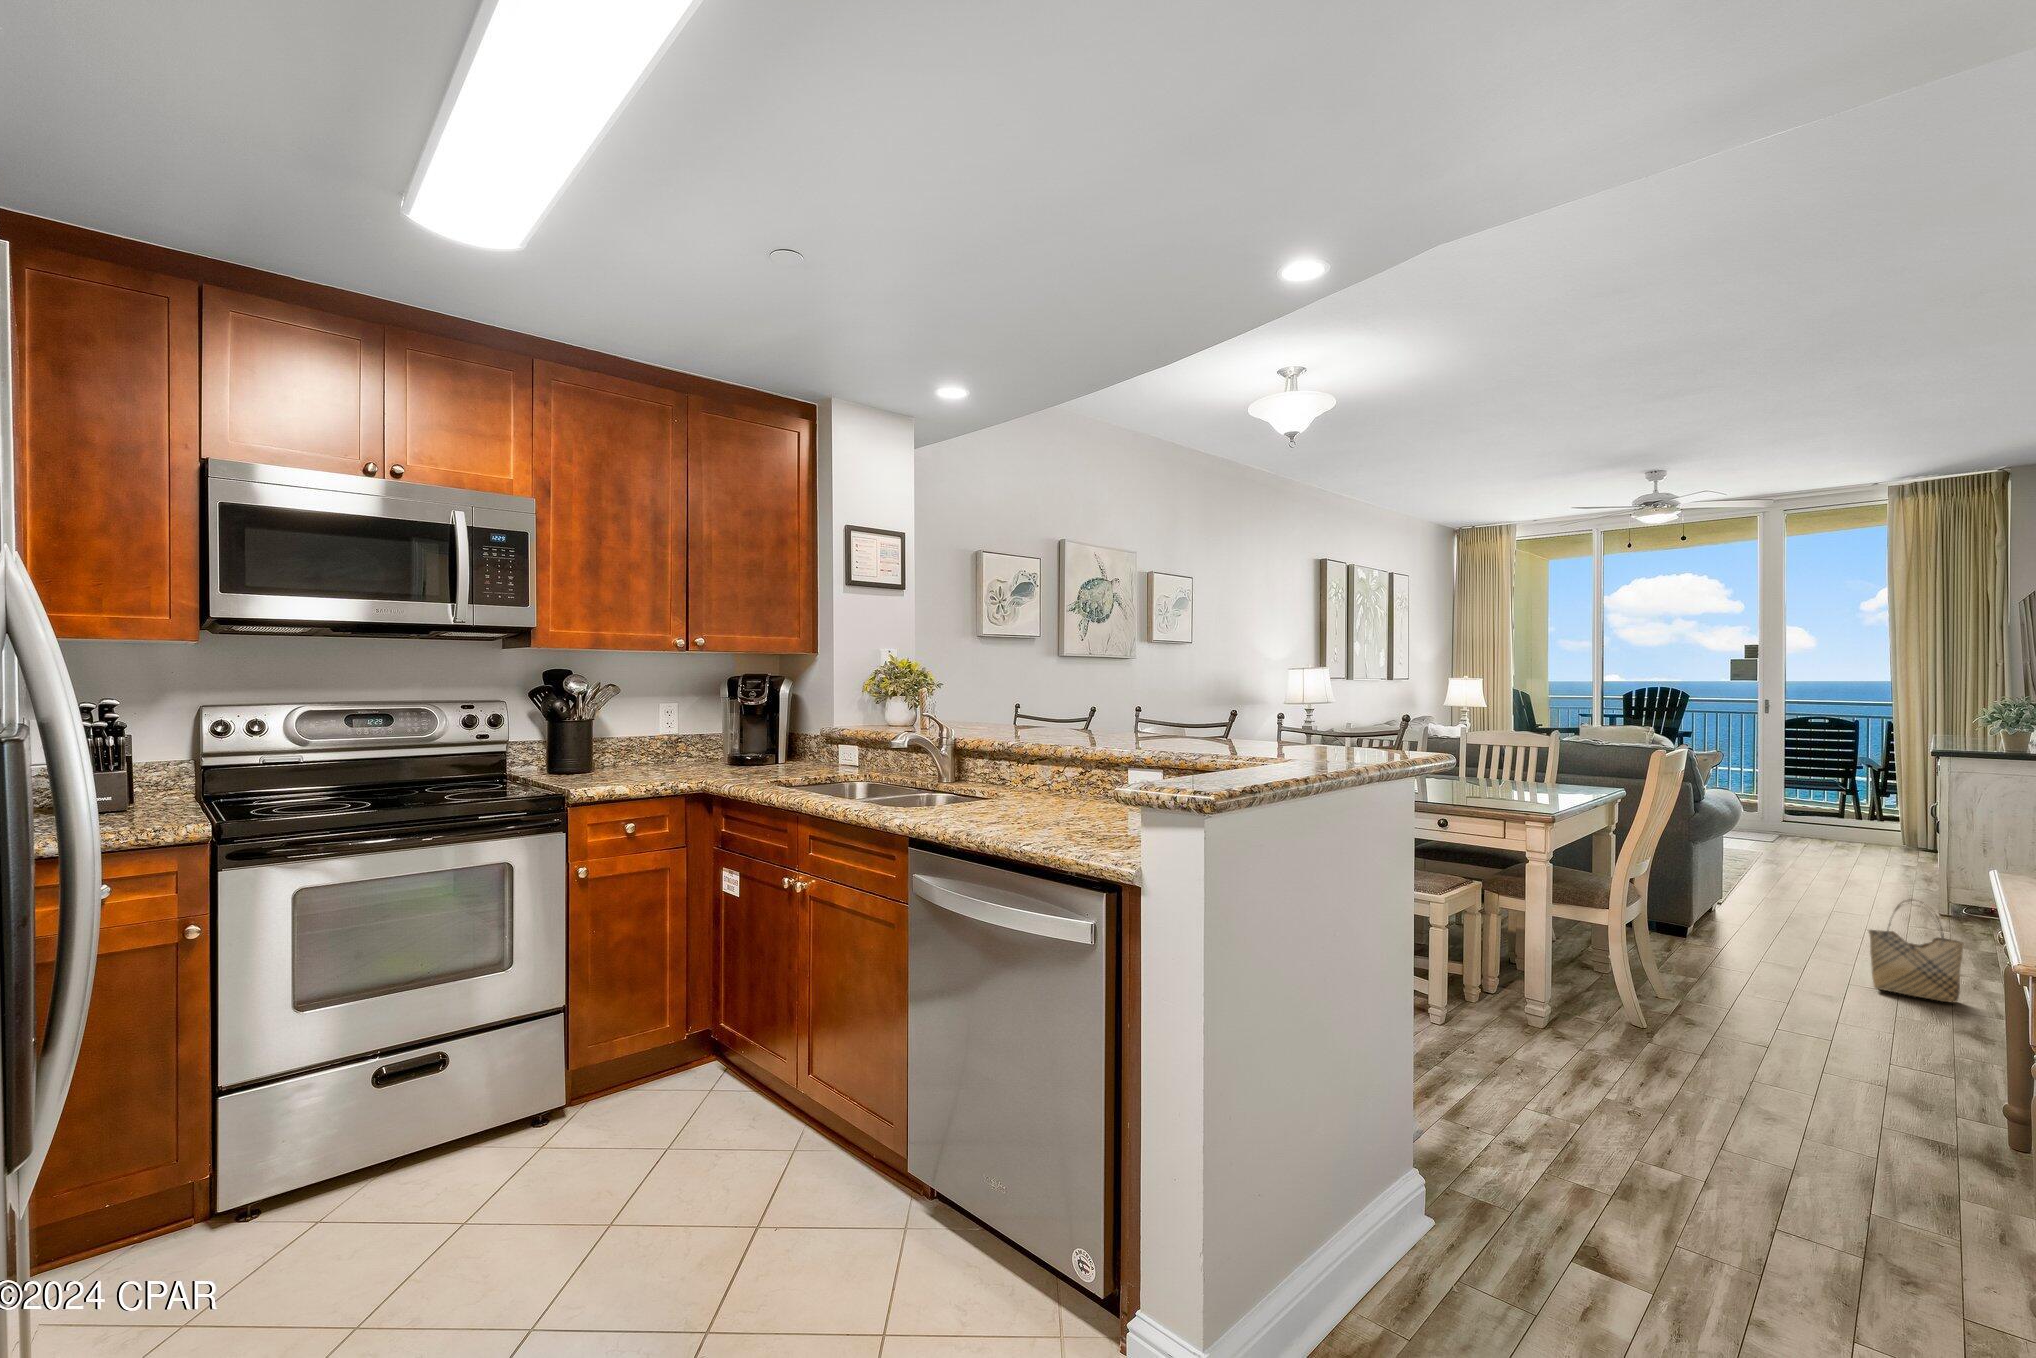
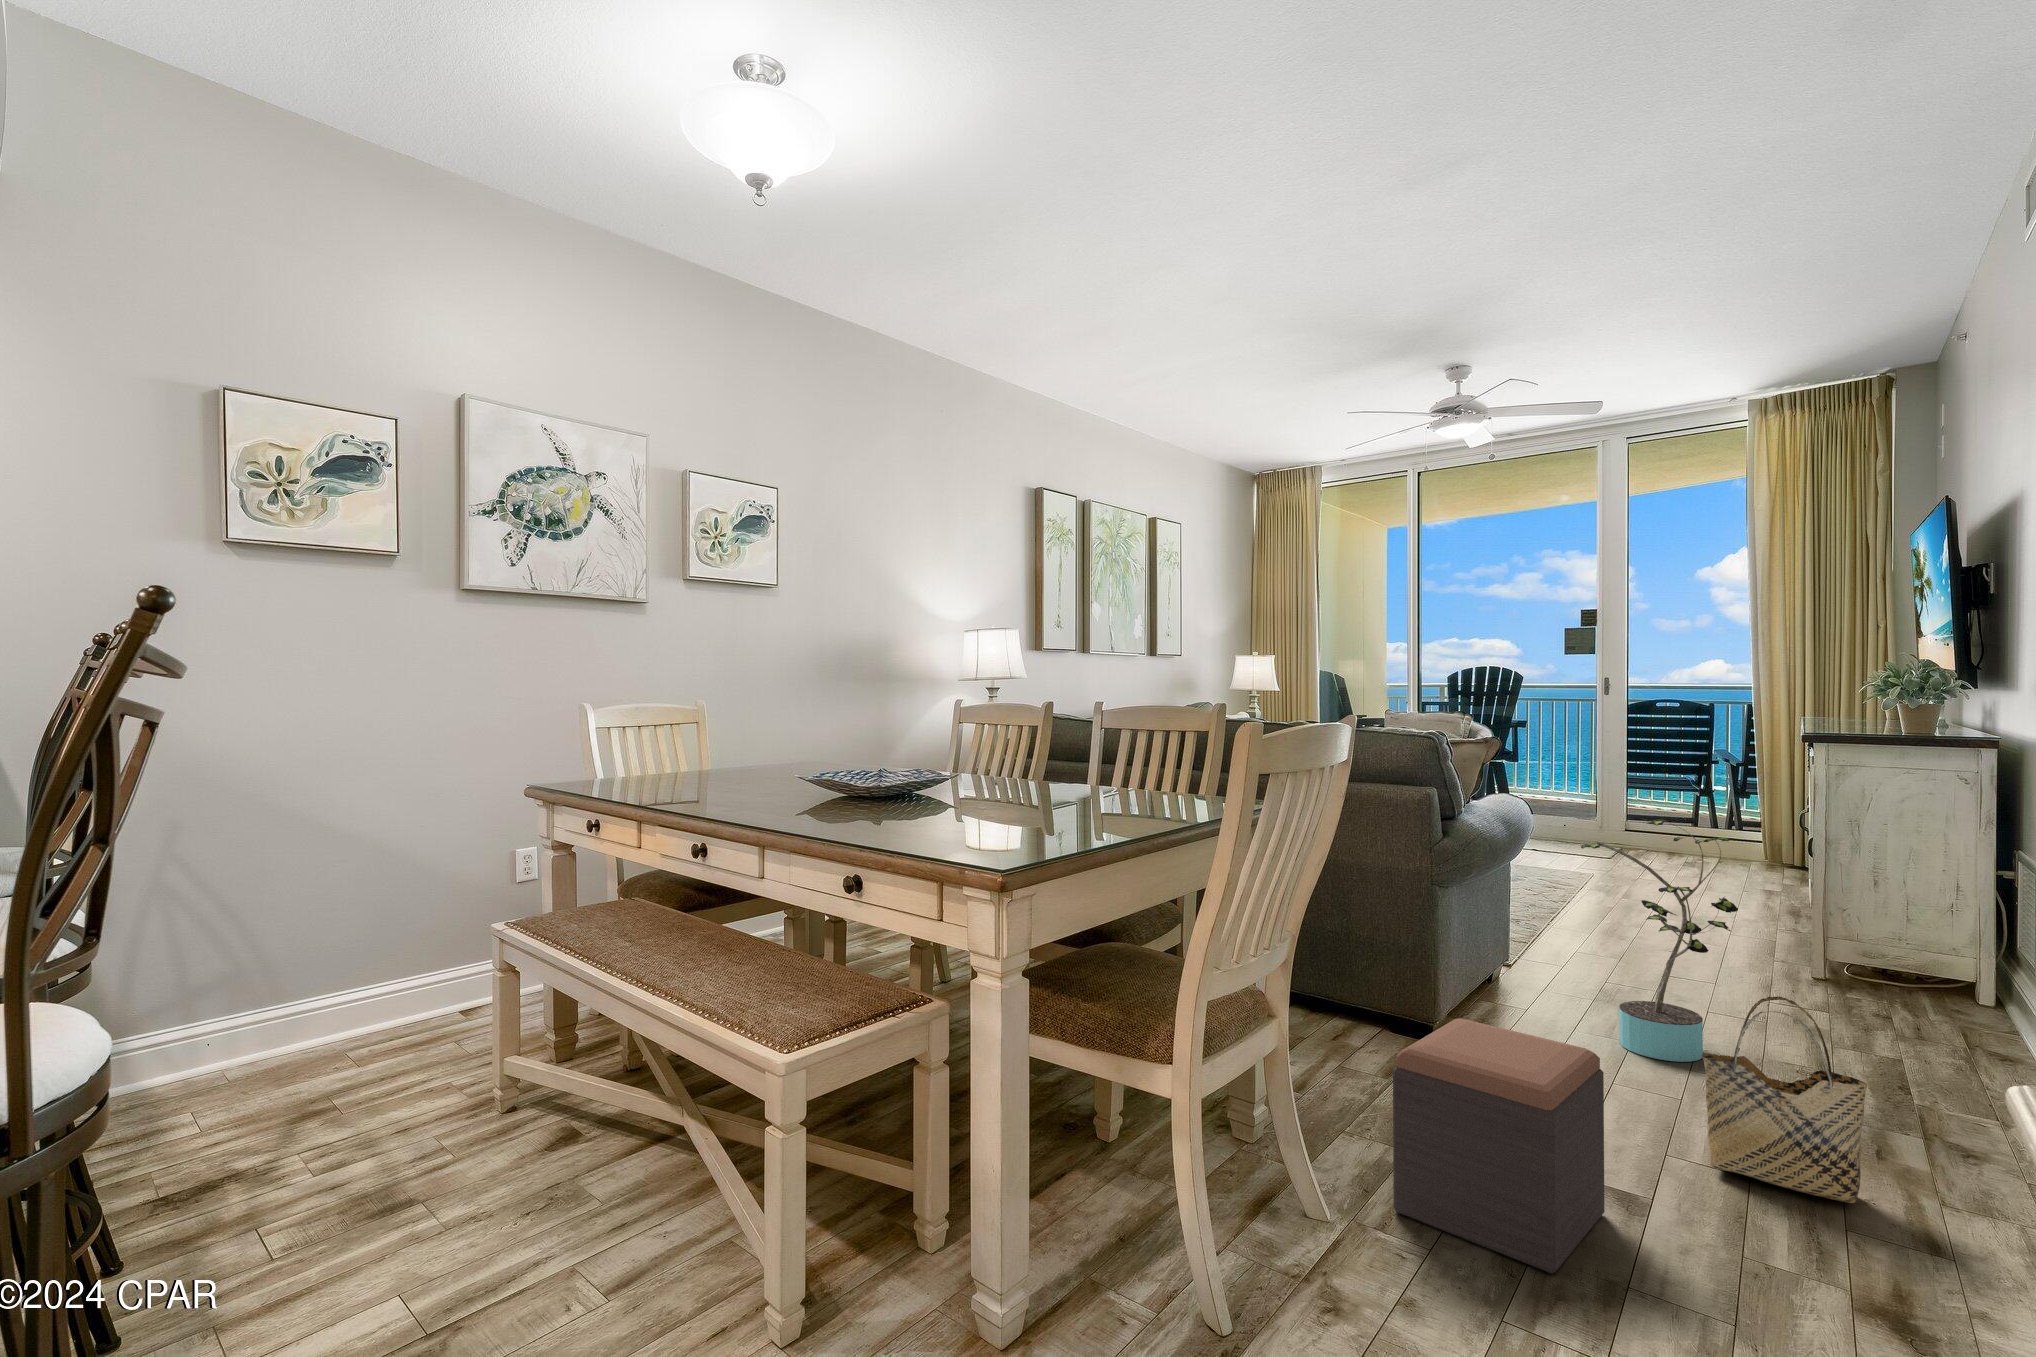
potted plant: none [1781,805,1888,950] -> present [1581,819,1738,1062]
footstool: none [1699,906,1816,1019] -> present [1393,1018,1605,1274]

